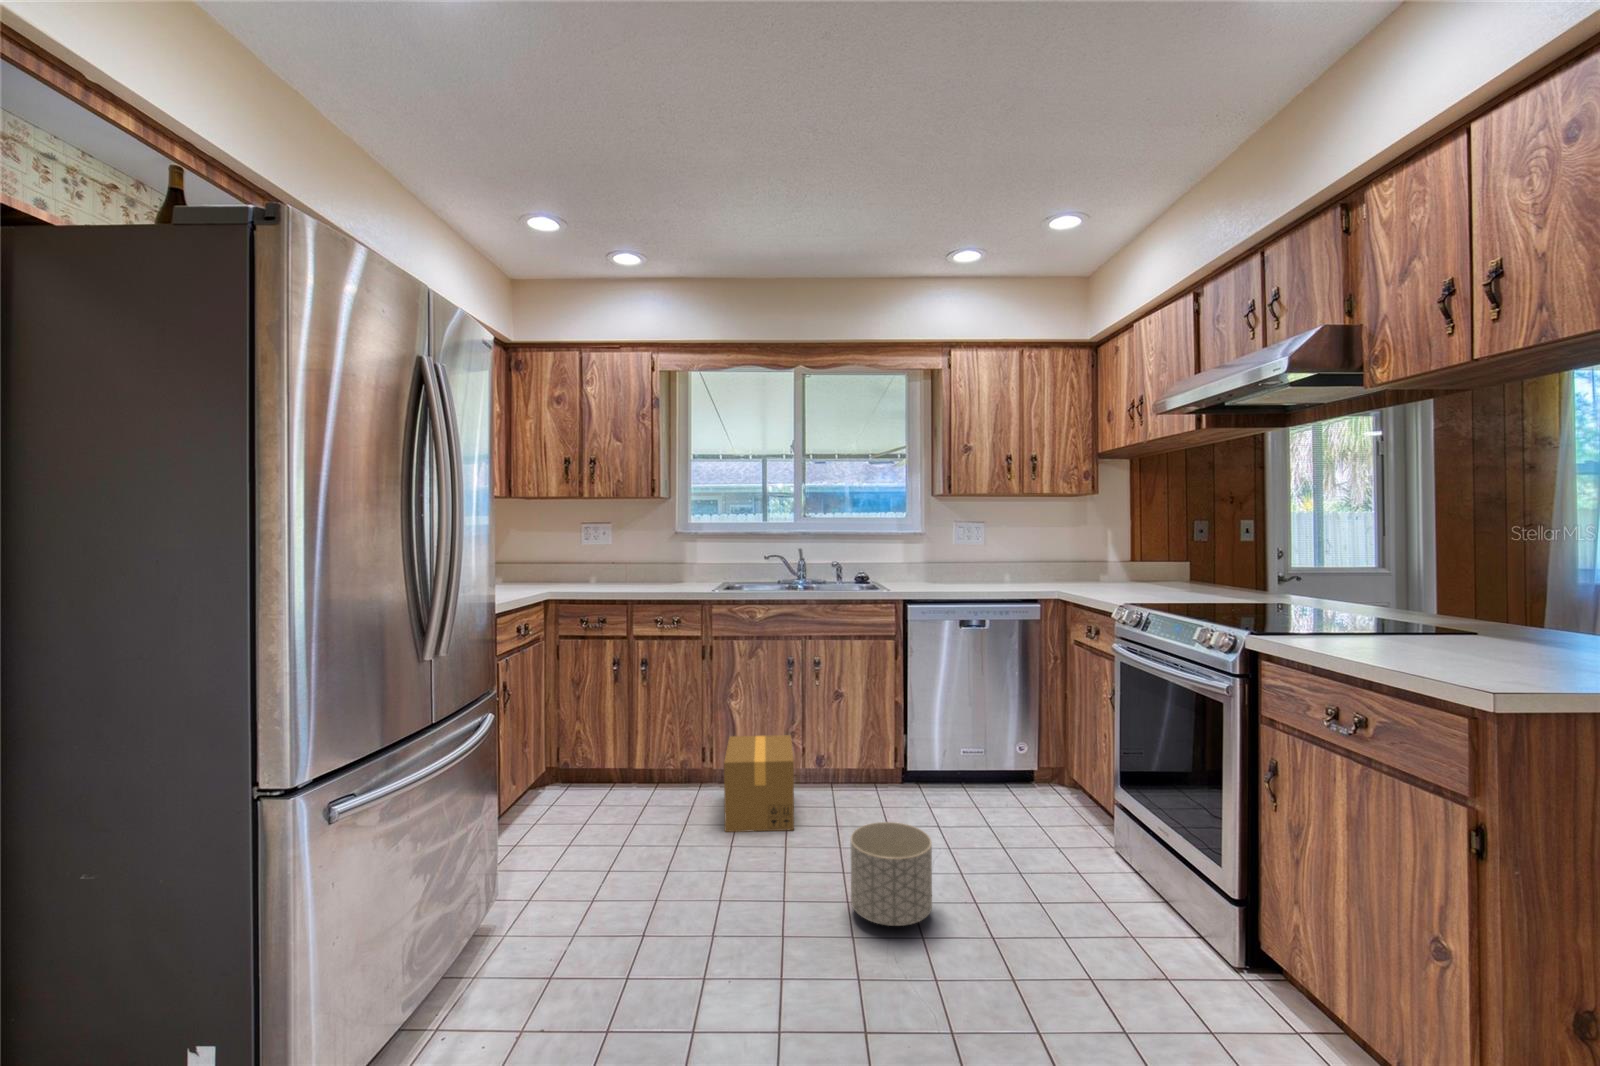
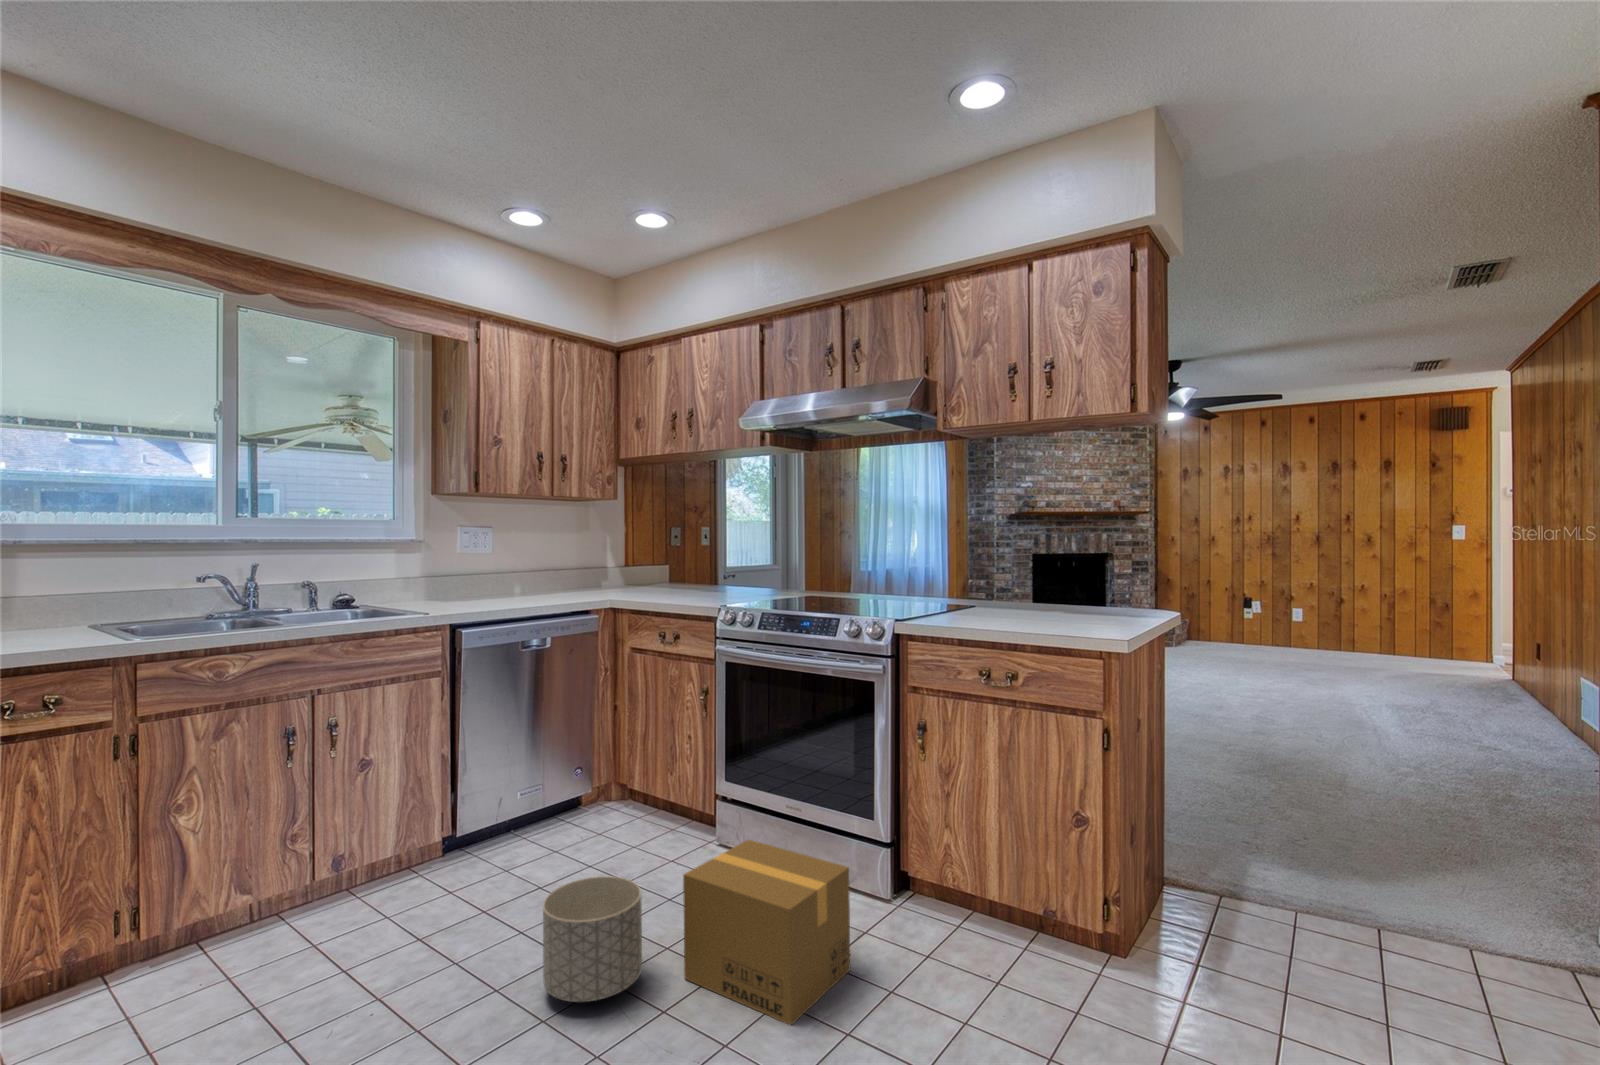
cardboard box: present [724,735,794,832] -> present [683,840,850,1025]

